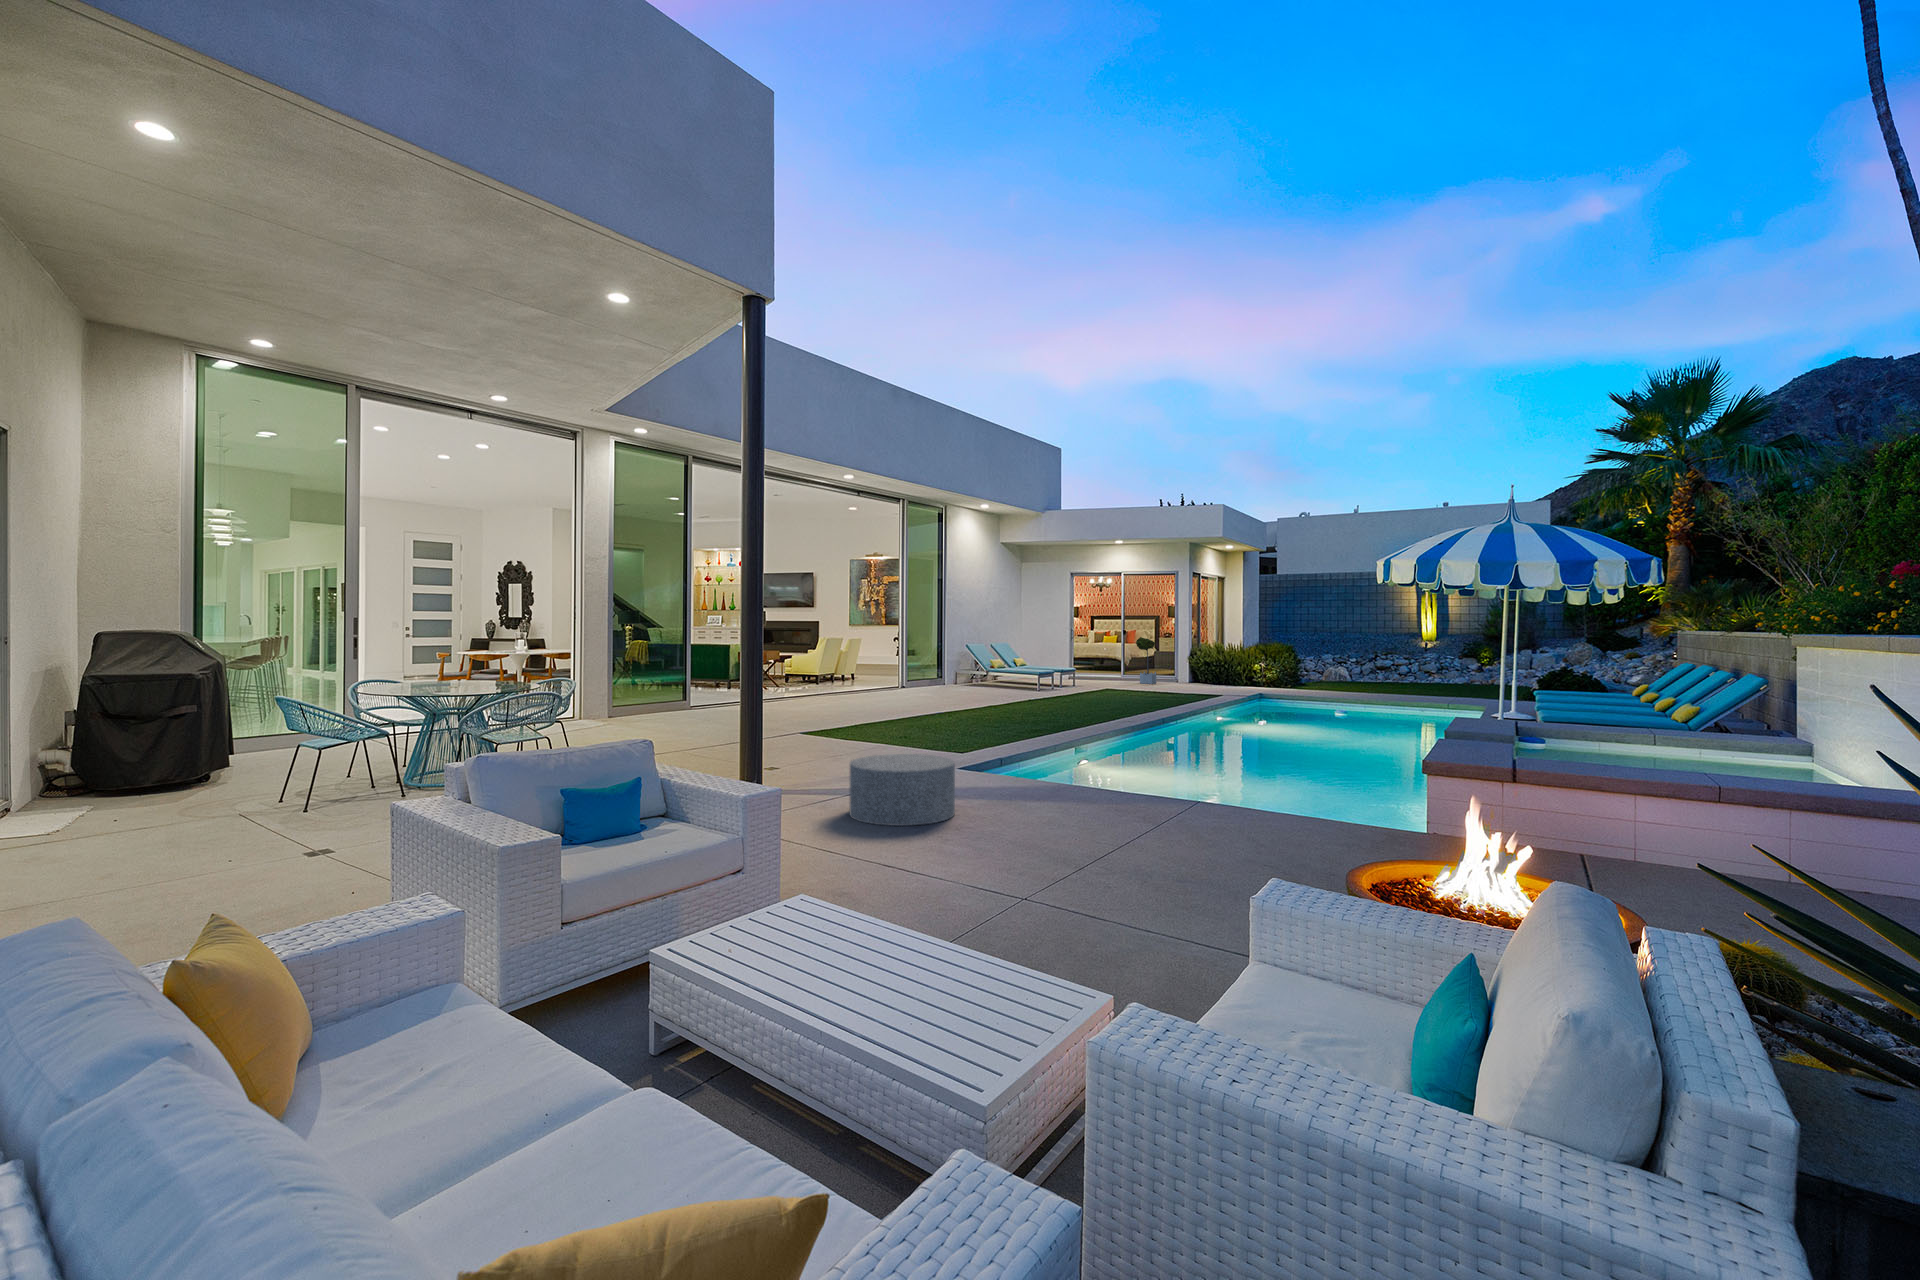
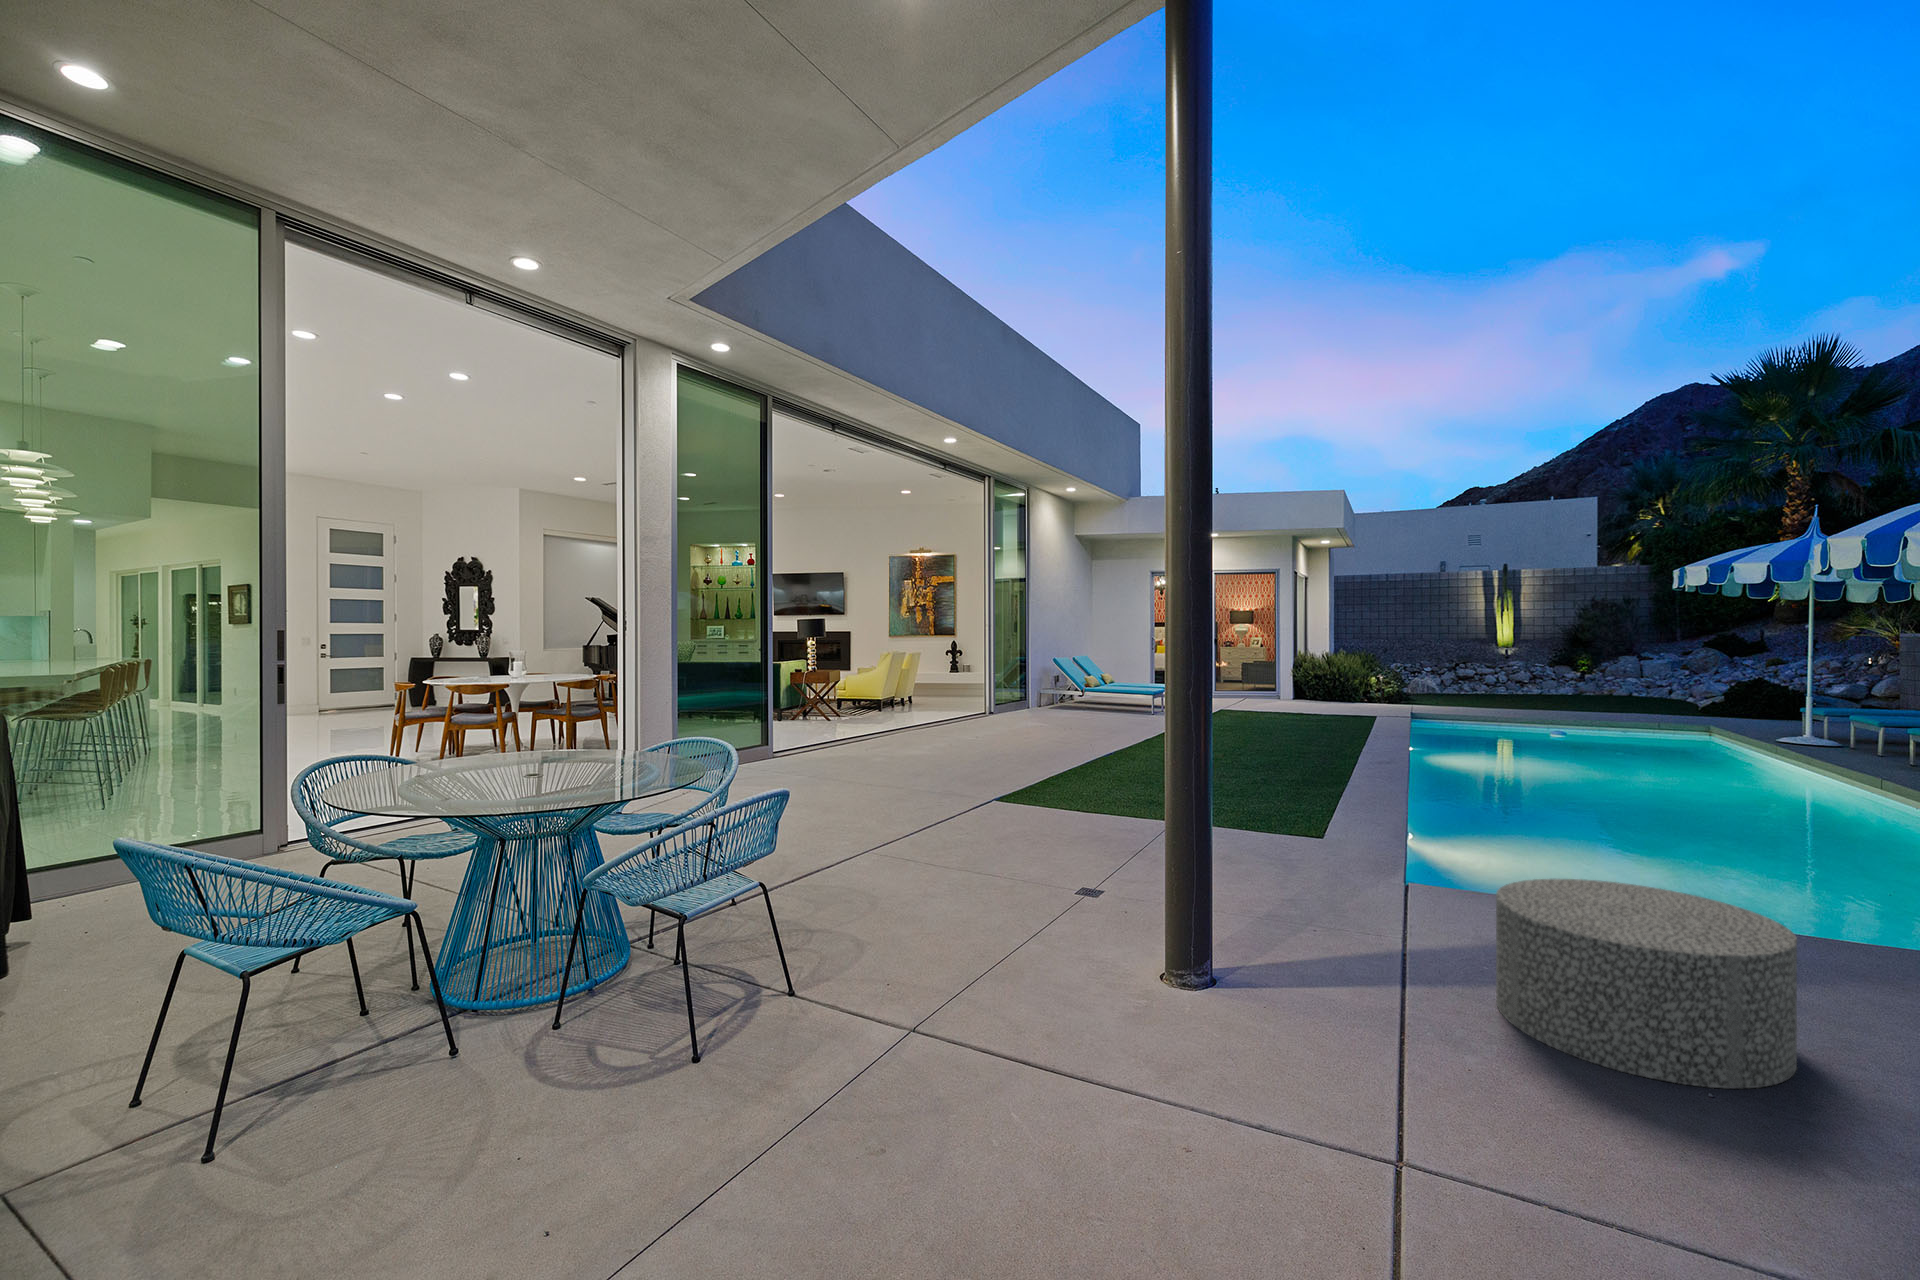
potted tree: present [1136,637,1156,684] -> none [1240,645,1265,701]

